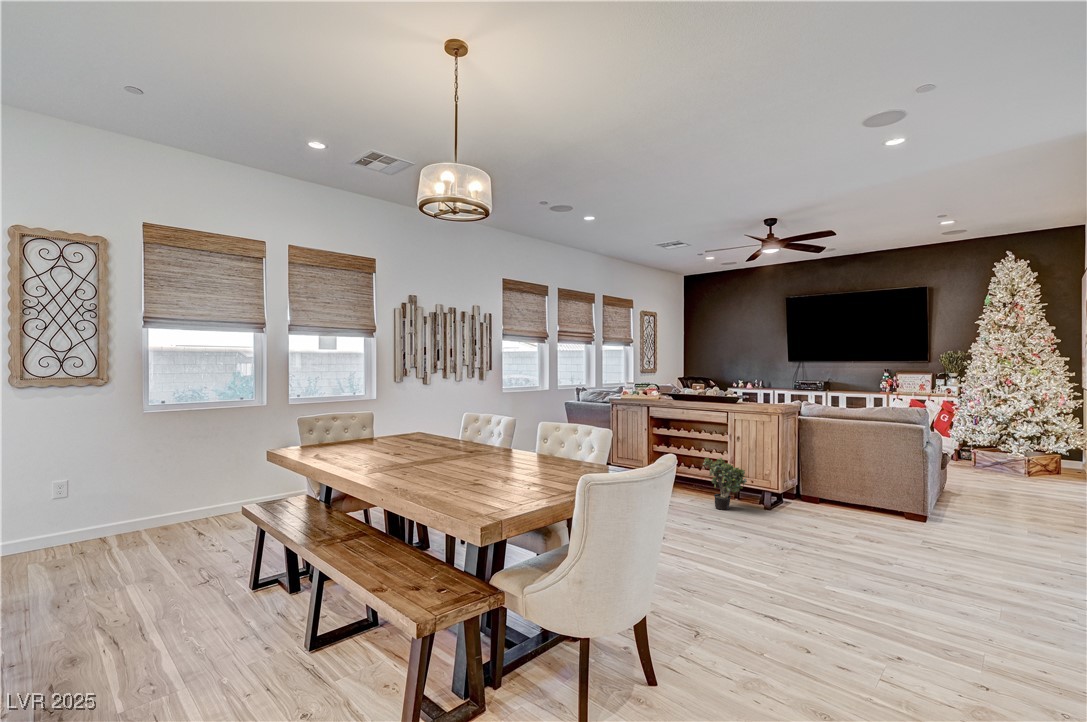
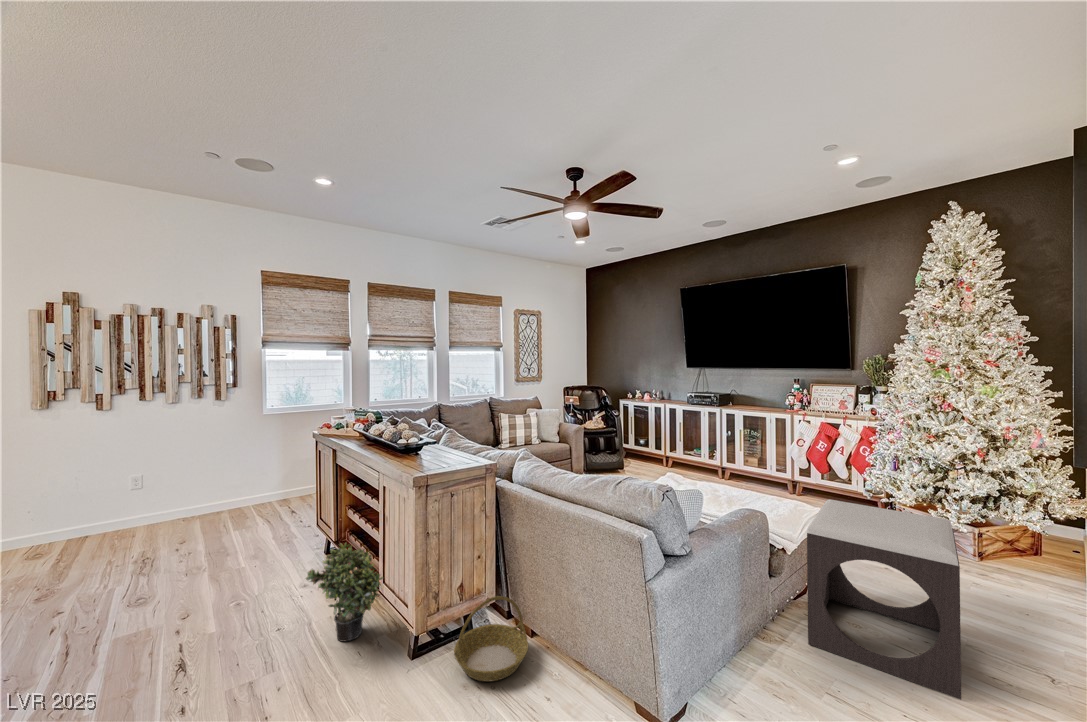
footstool: none [960,432,1050,512] -> present [807,500,961,700]
basket: none [796,477,842,516] -> present [454,596,528,681]

